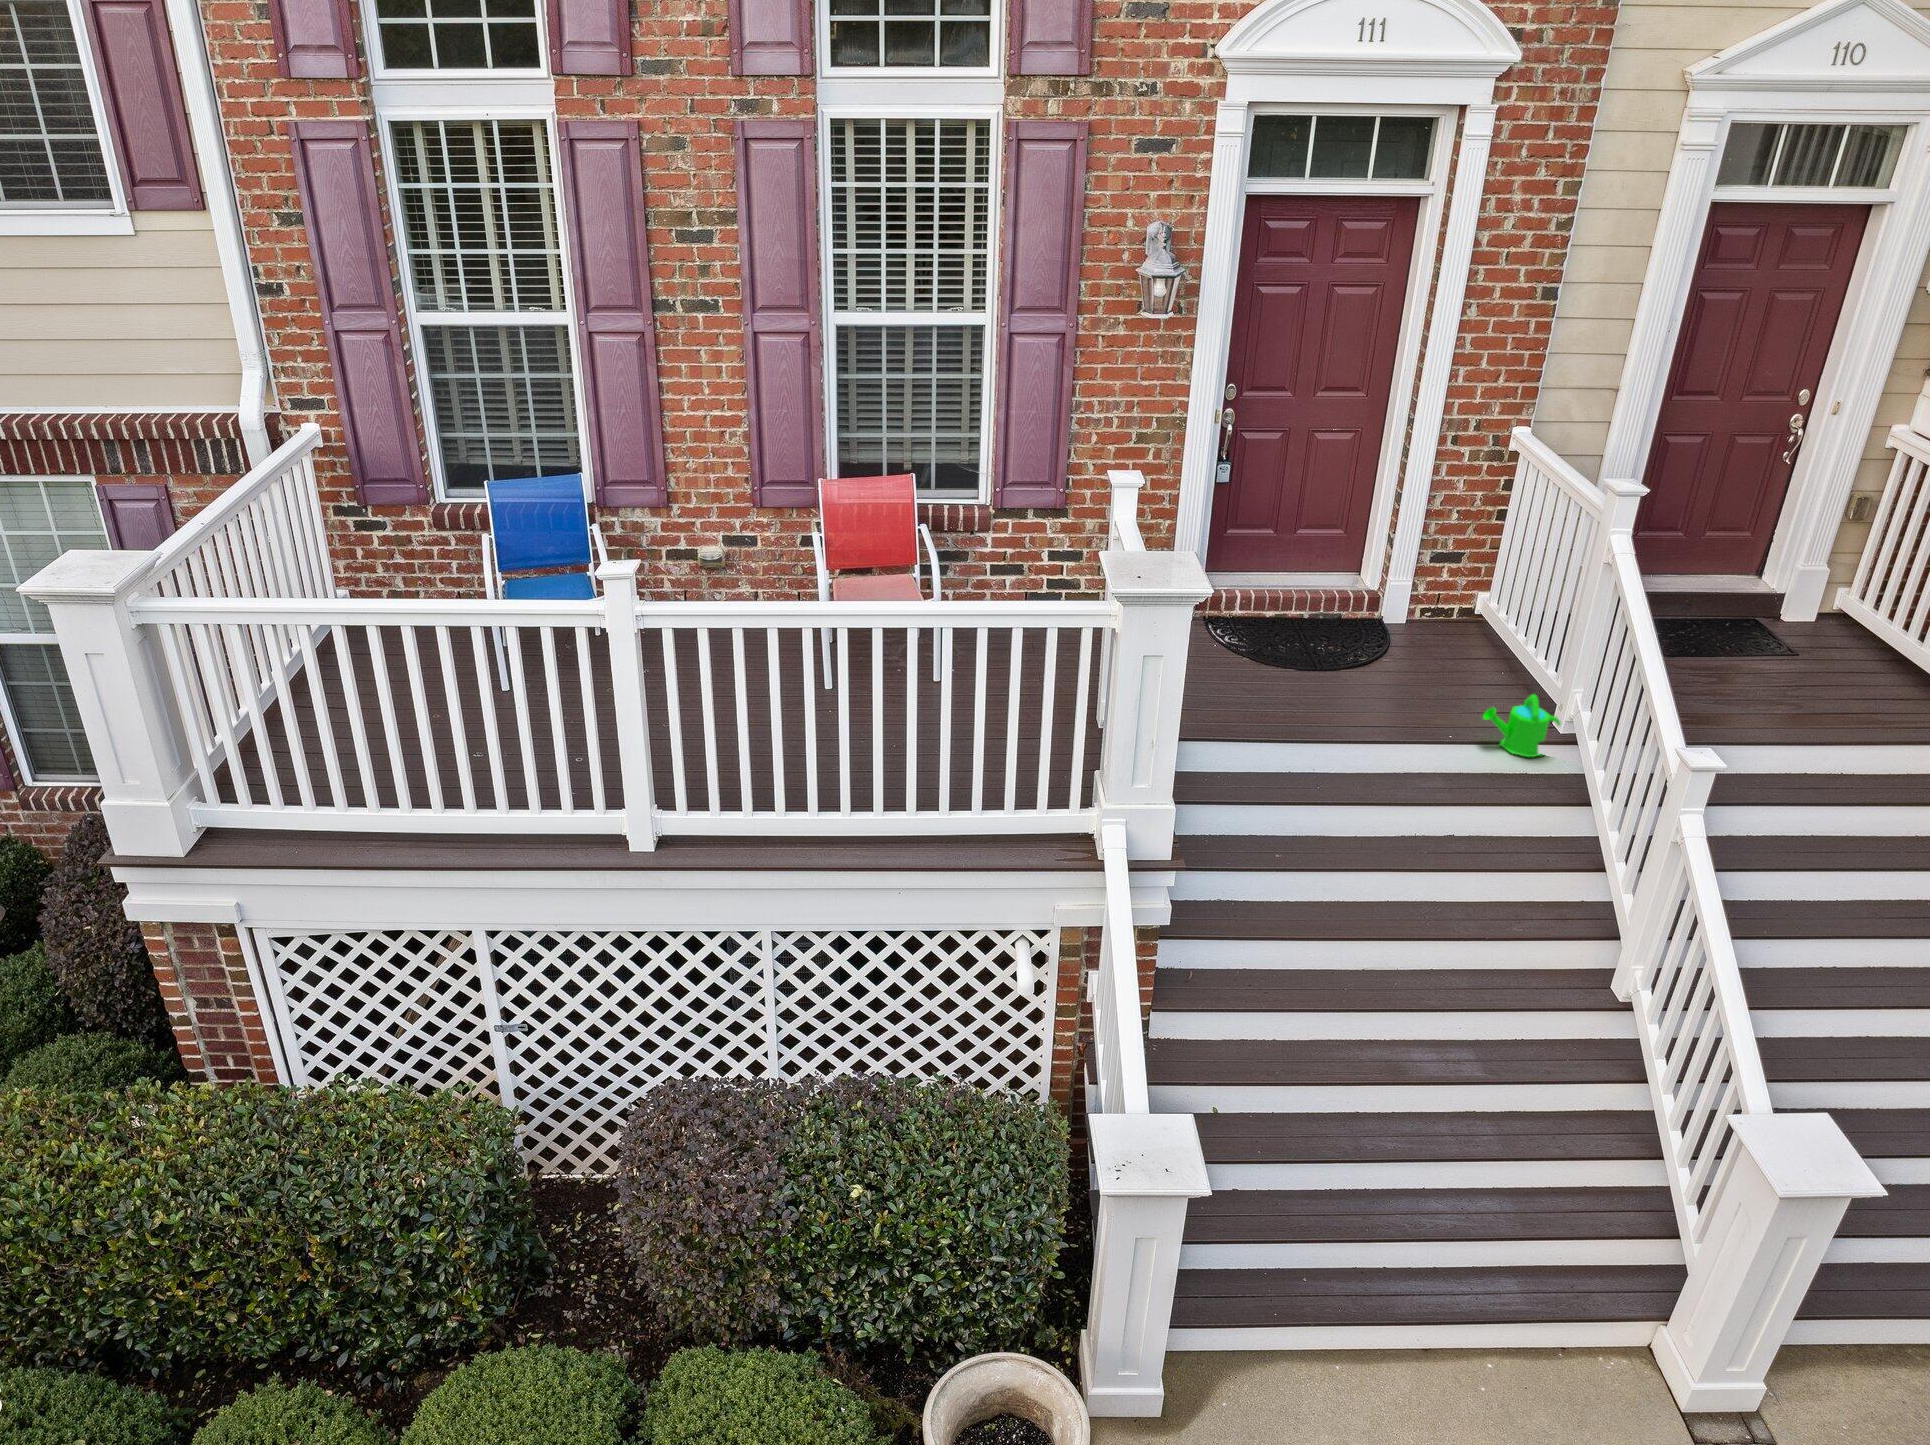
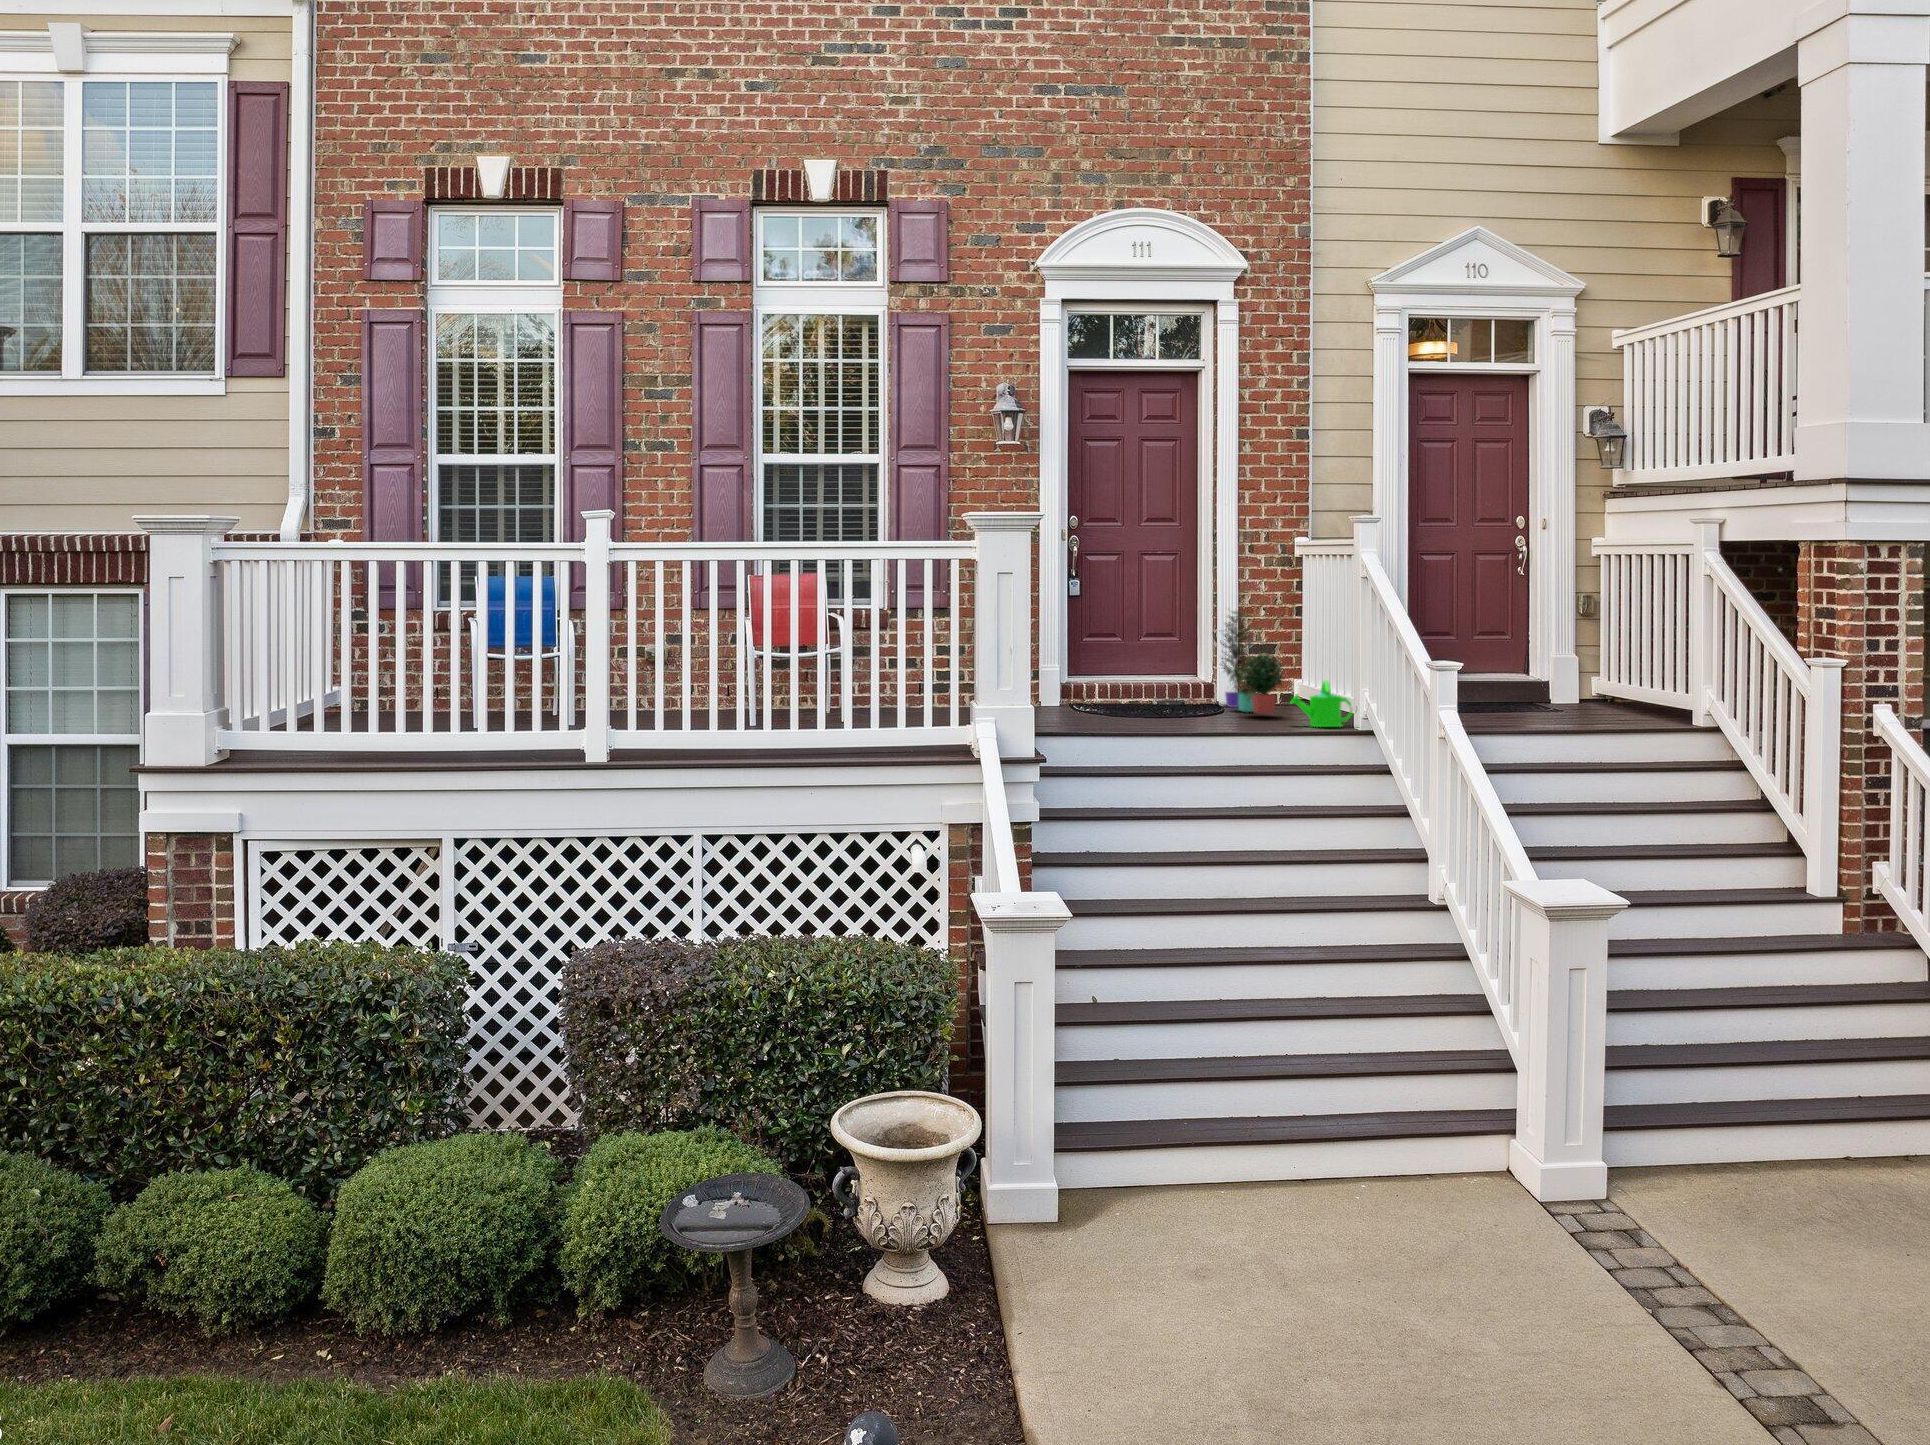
potted plant: none [1392,521,1480,696] -> present [1220,609,1283,714]

